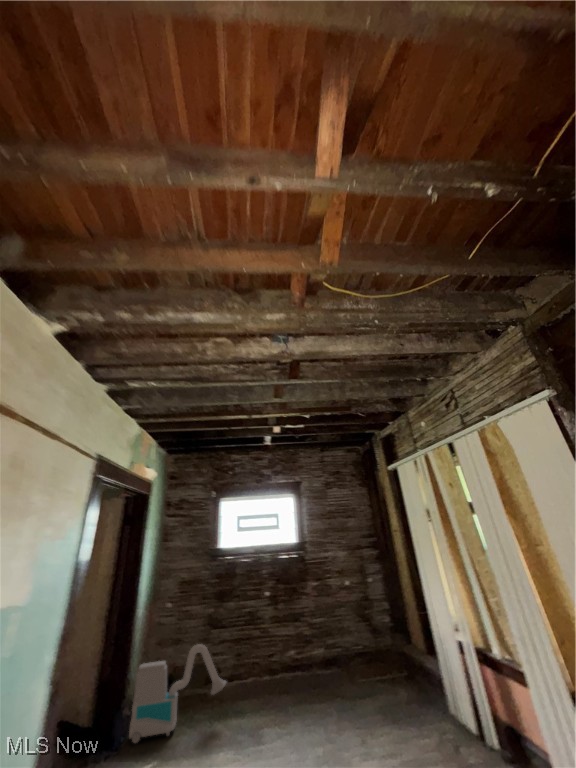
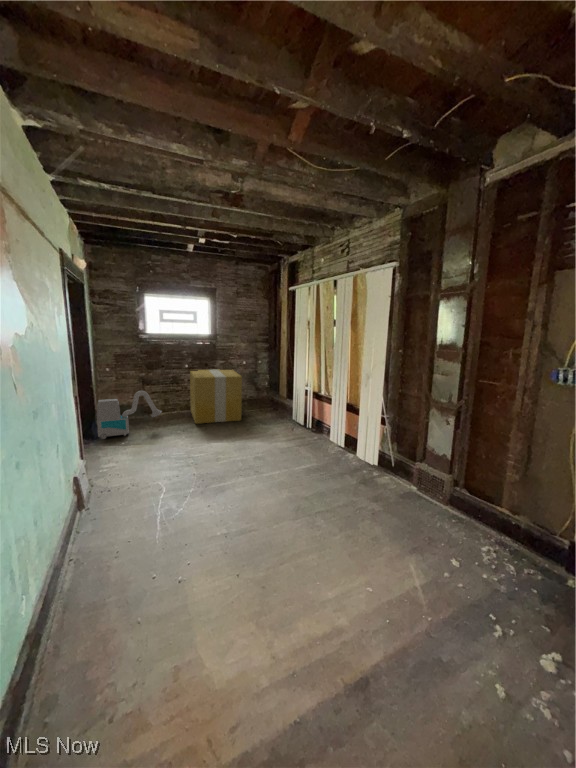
cardboard box: none [272,596,353,707] -> present [190,369,242,424]

